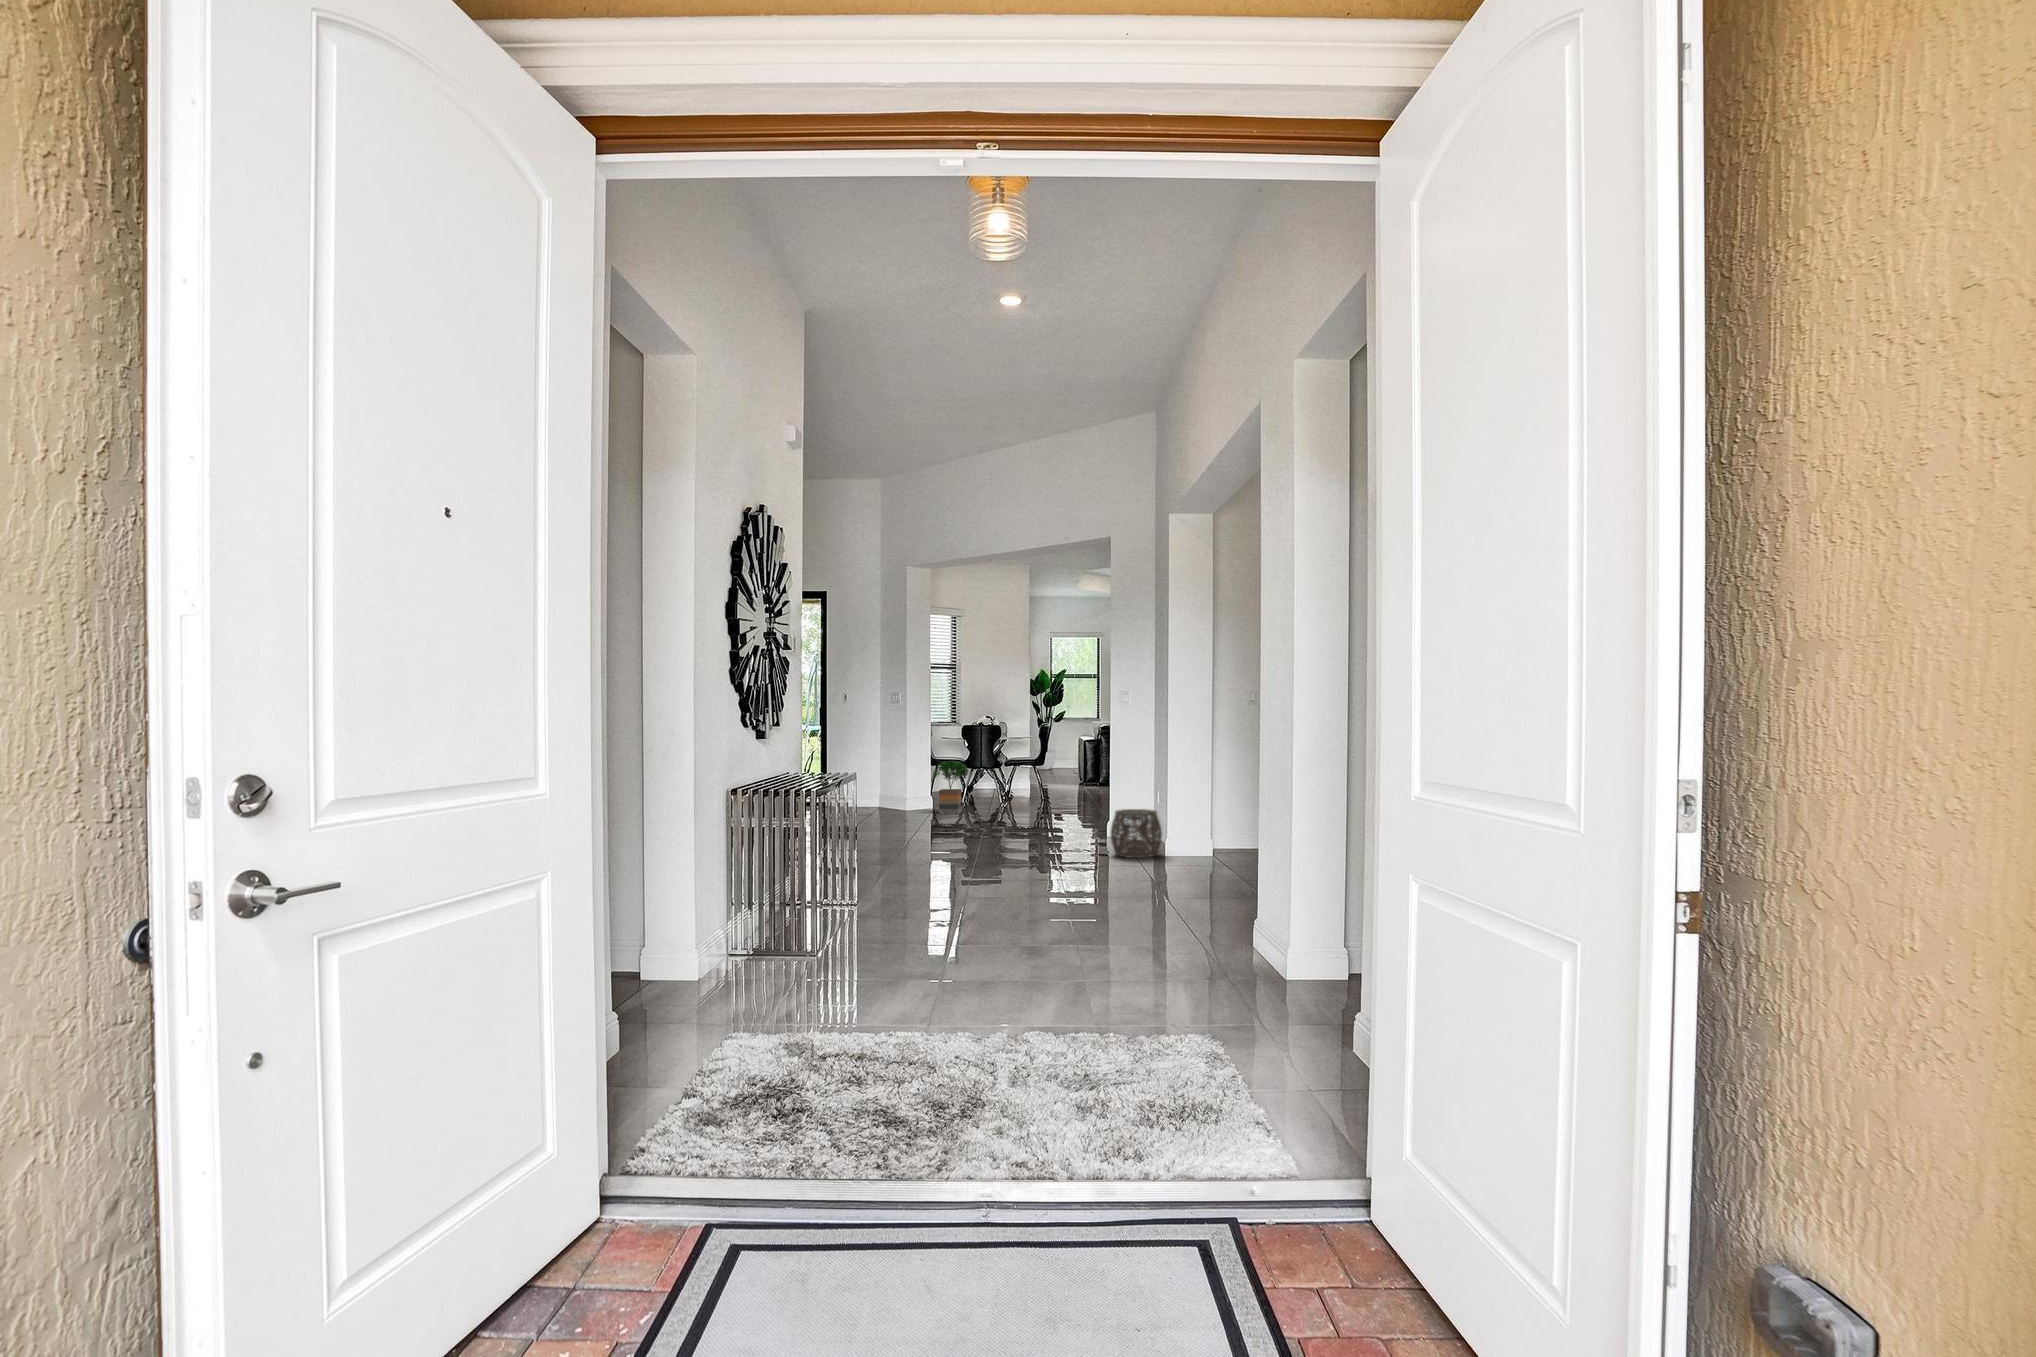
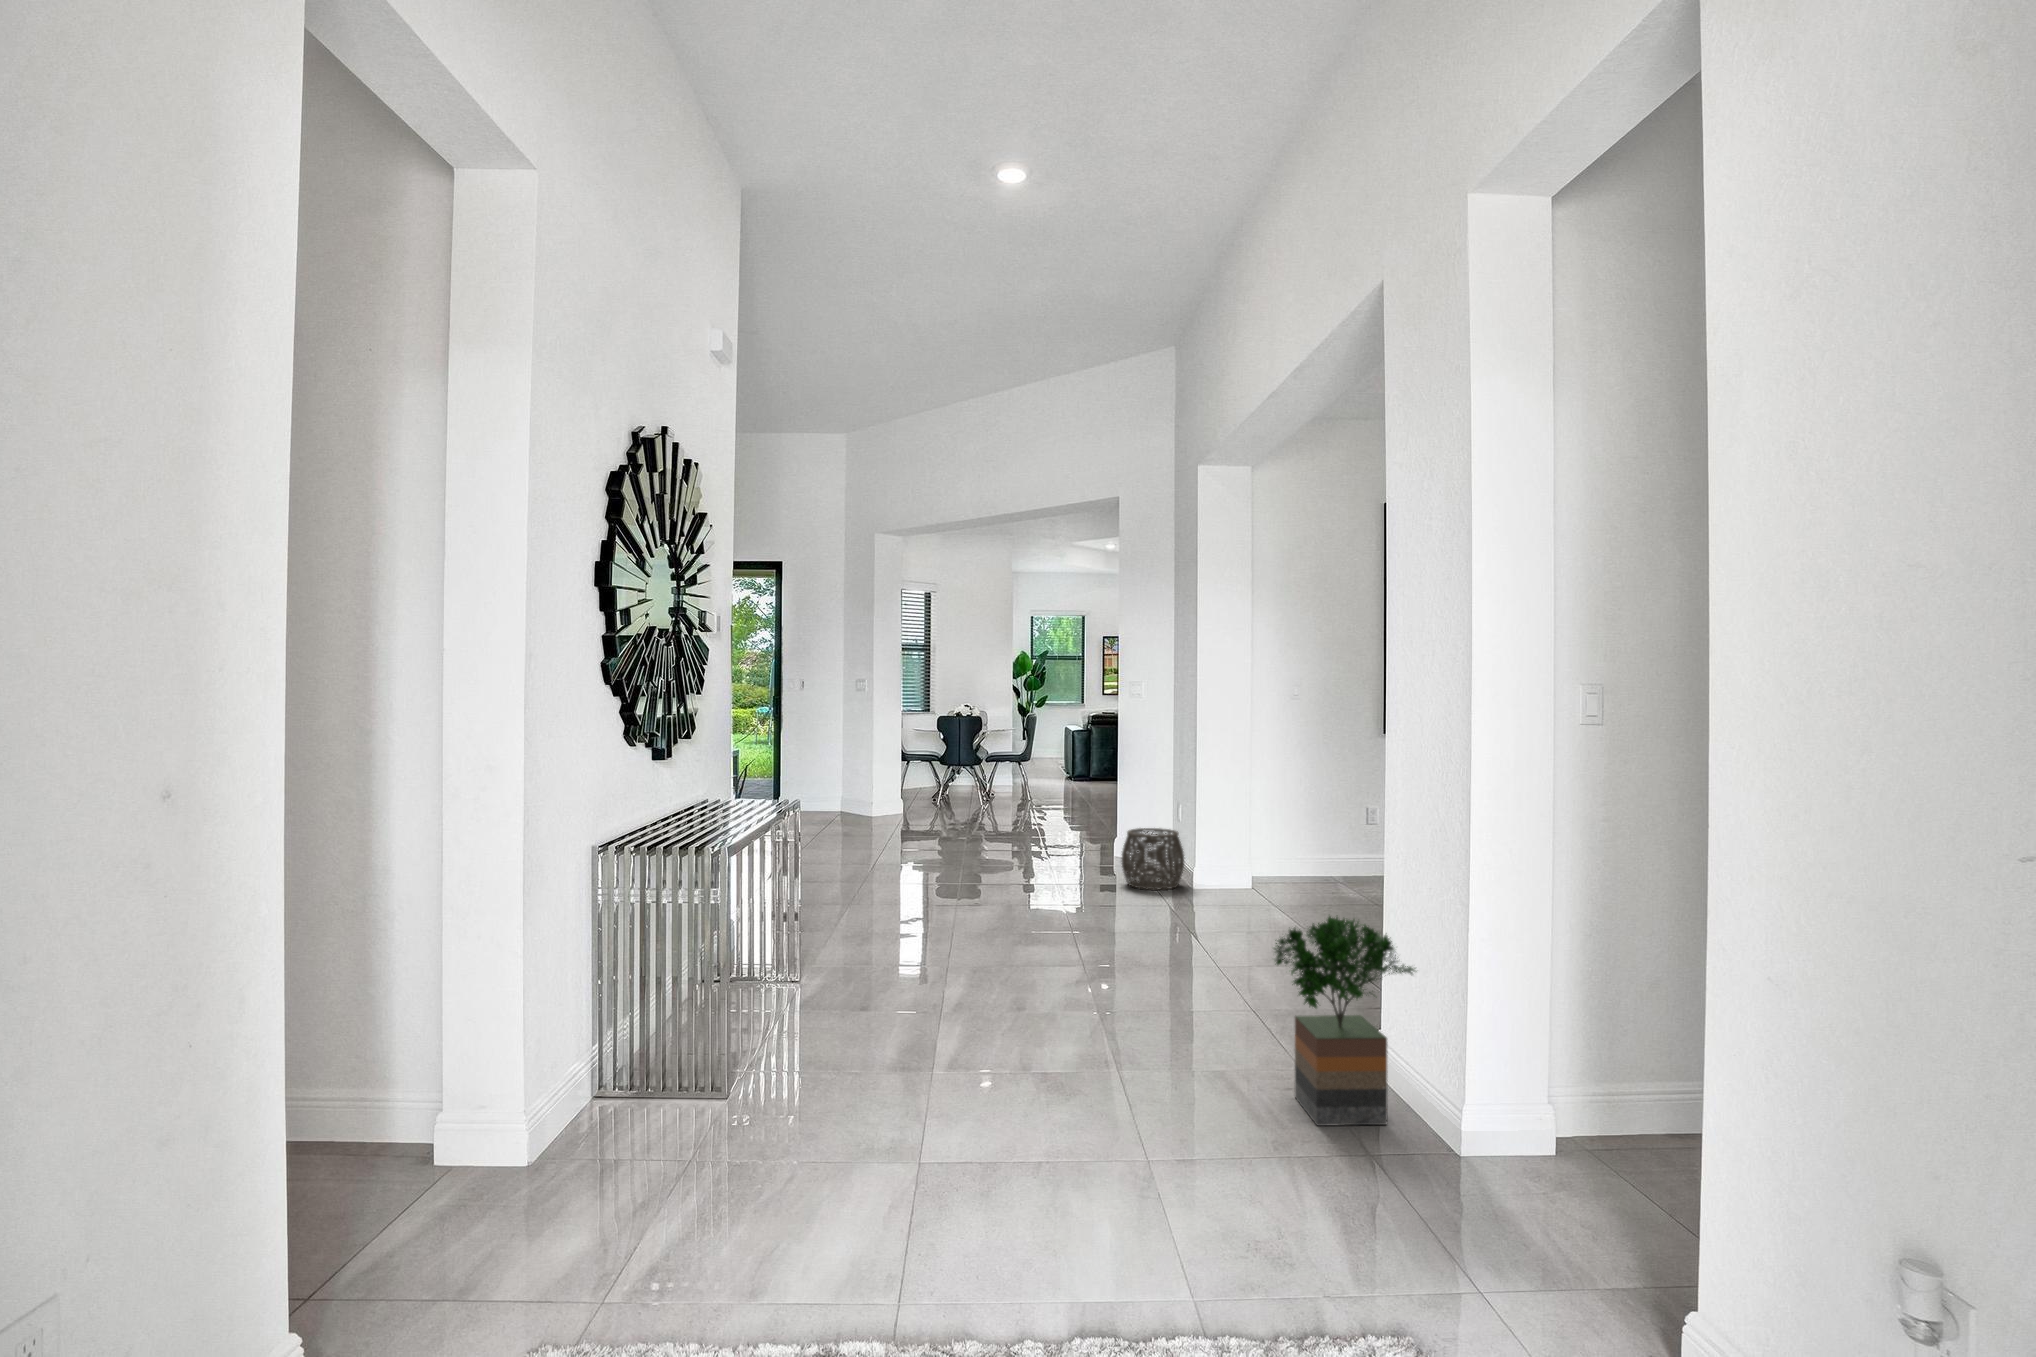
potted tree: present [933,761,968,814] -> present [1274,916,1415,1126]

